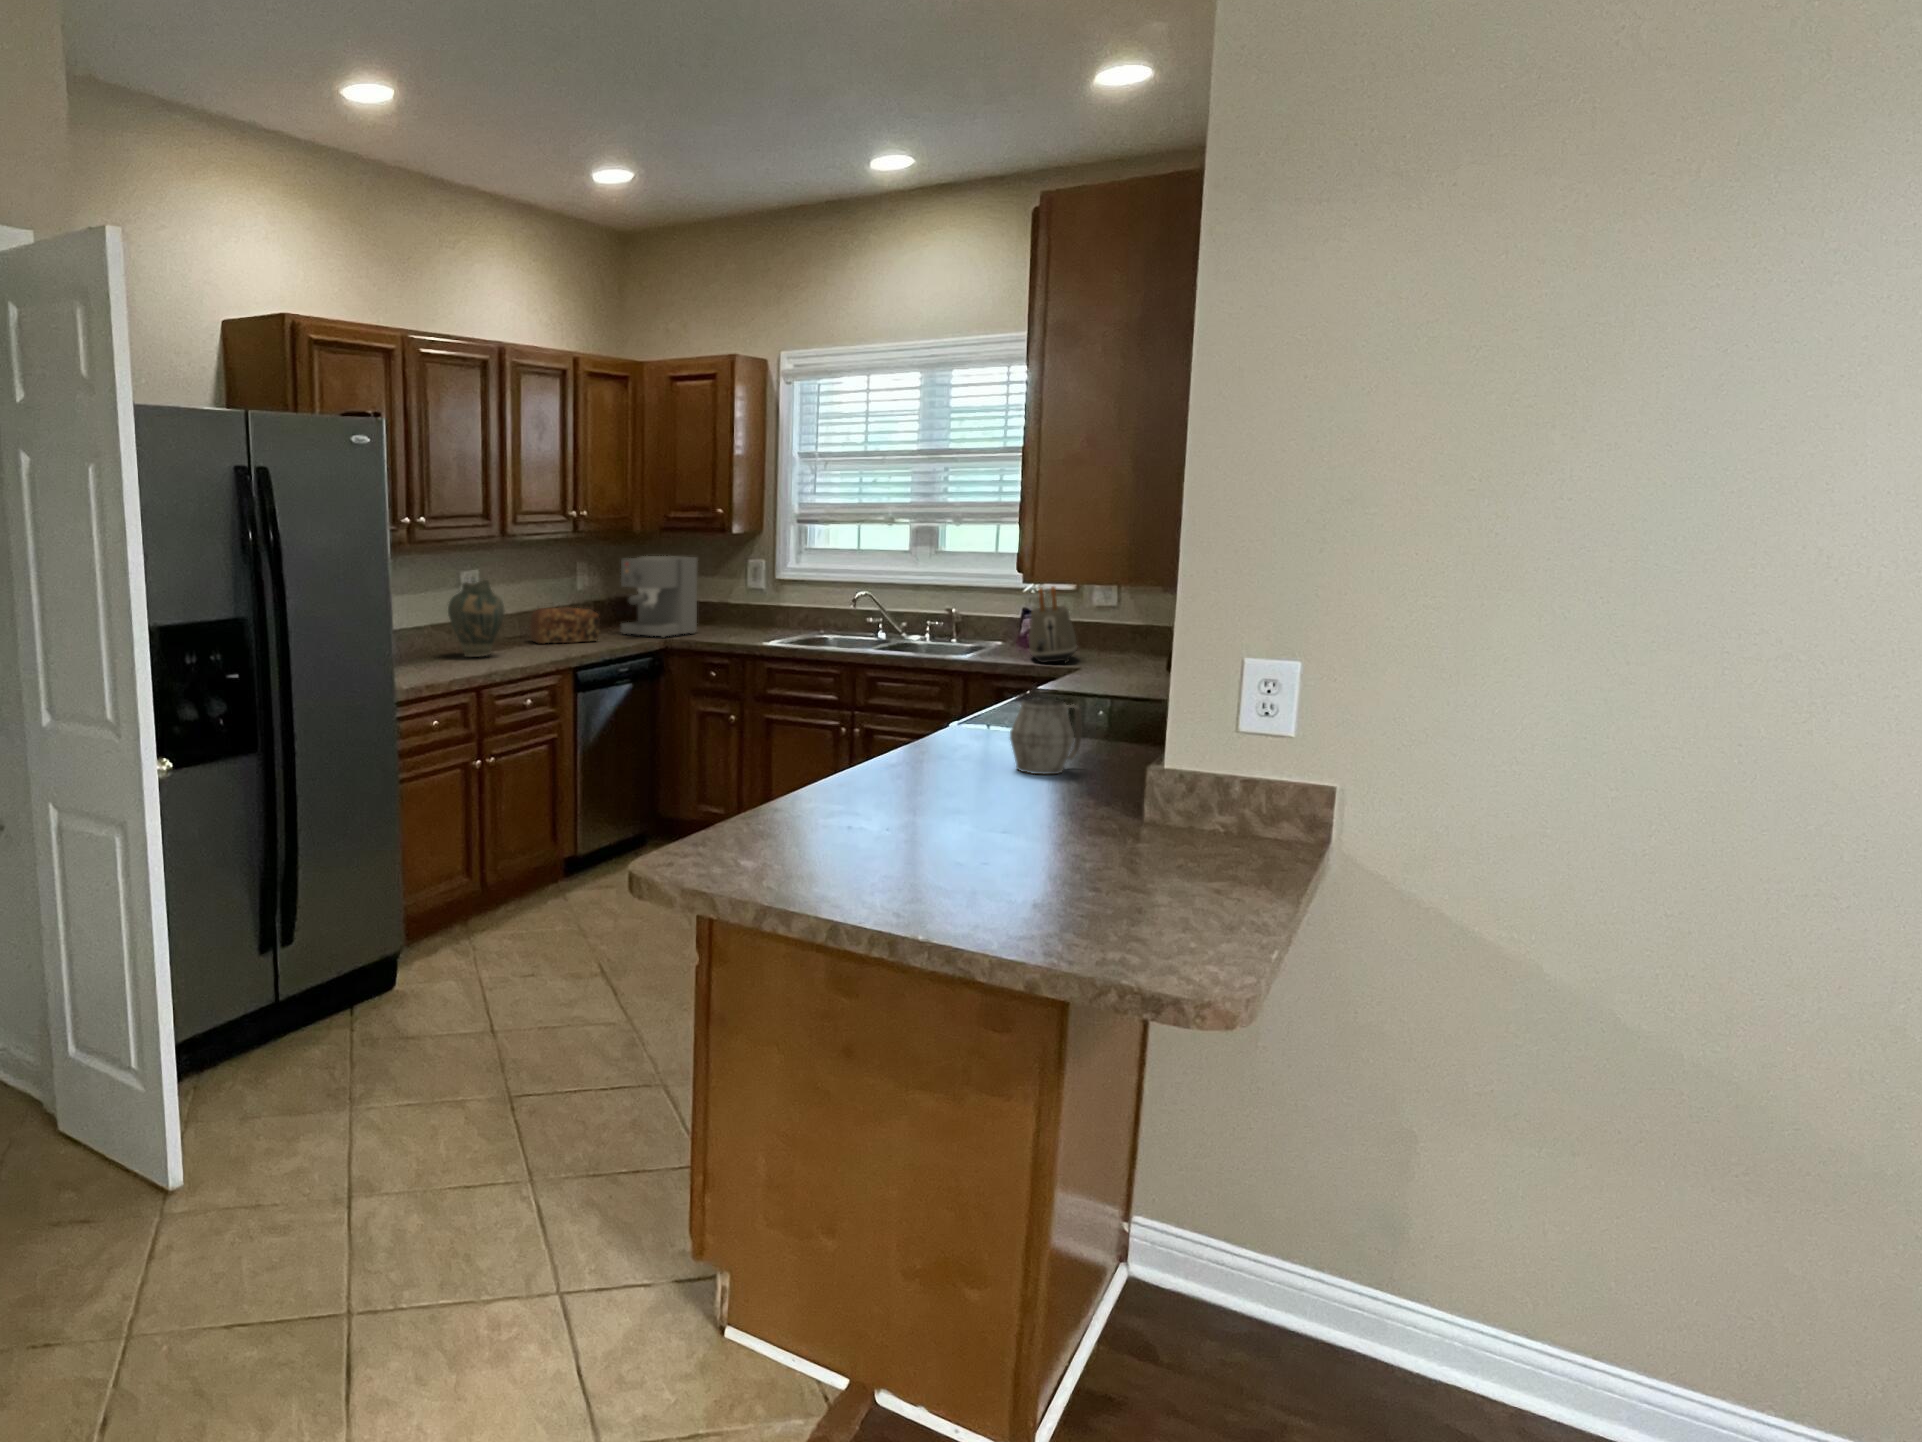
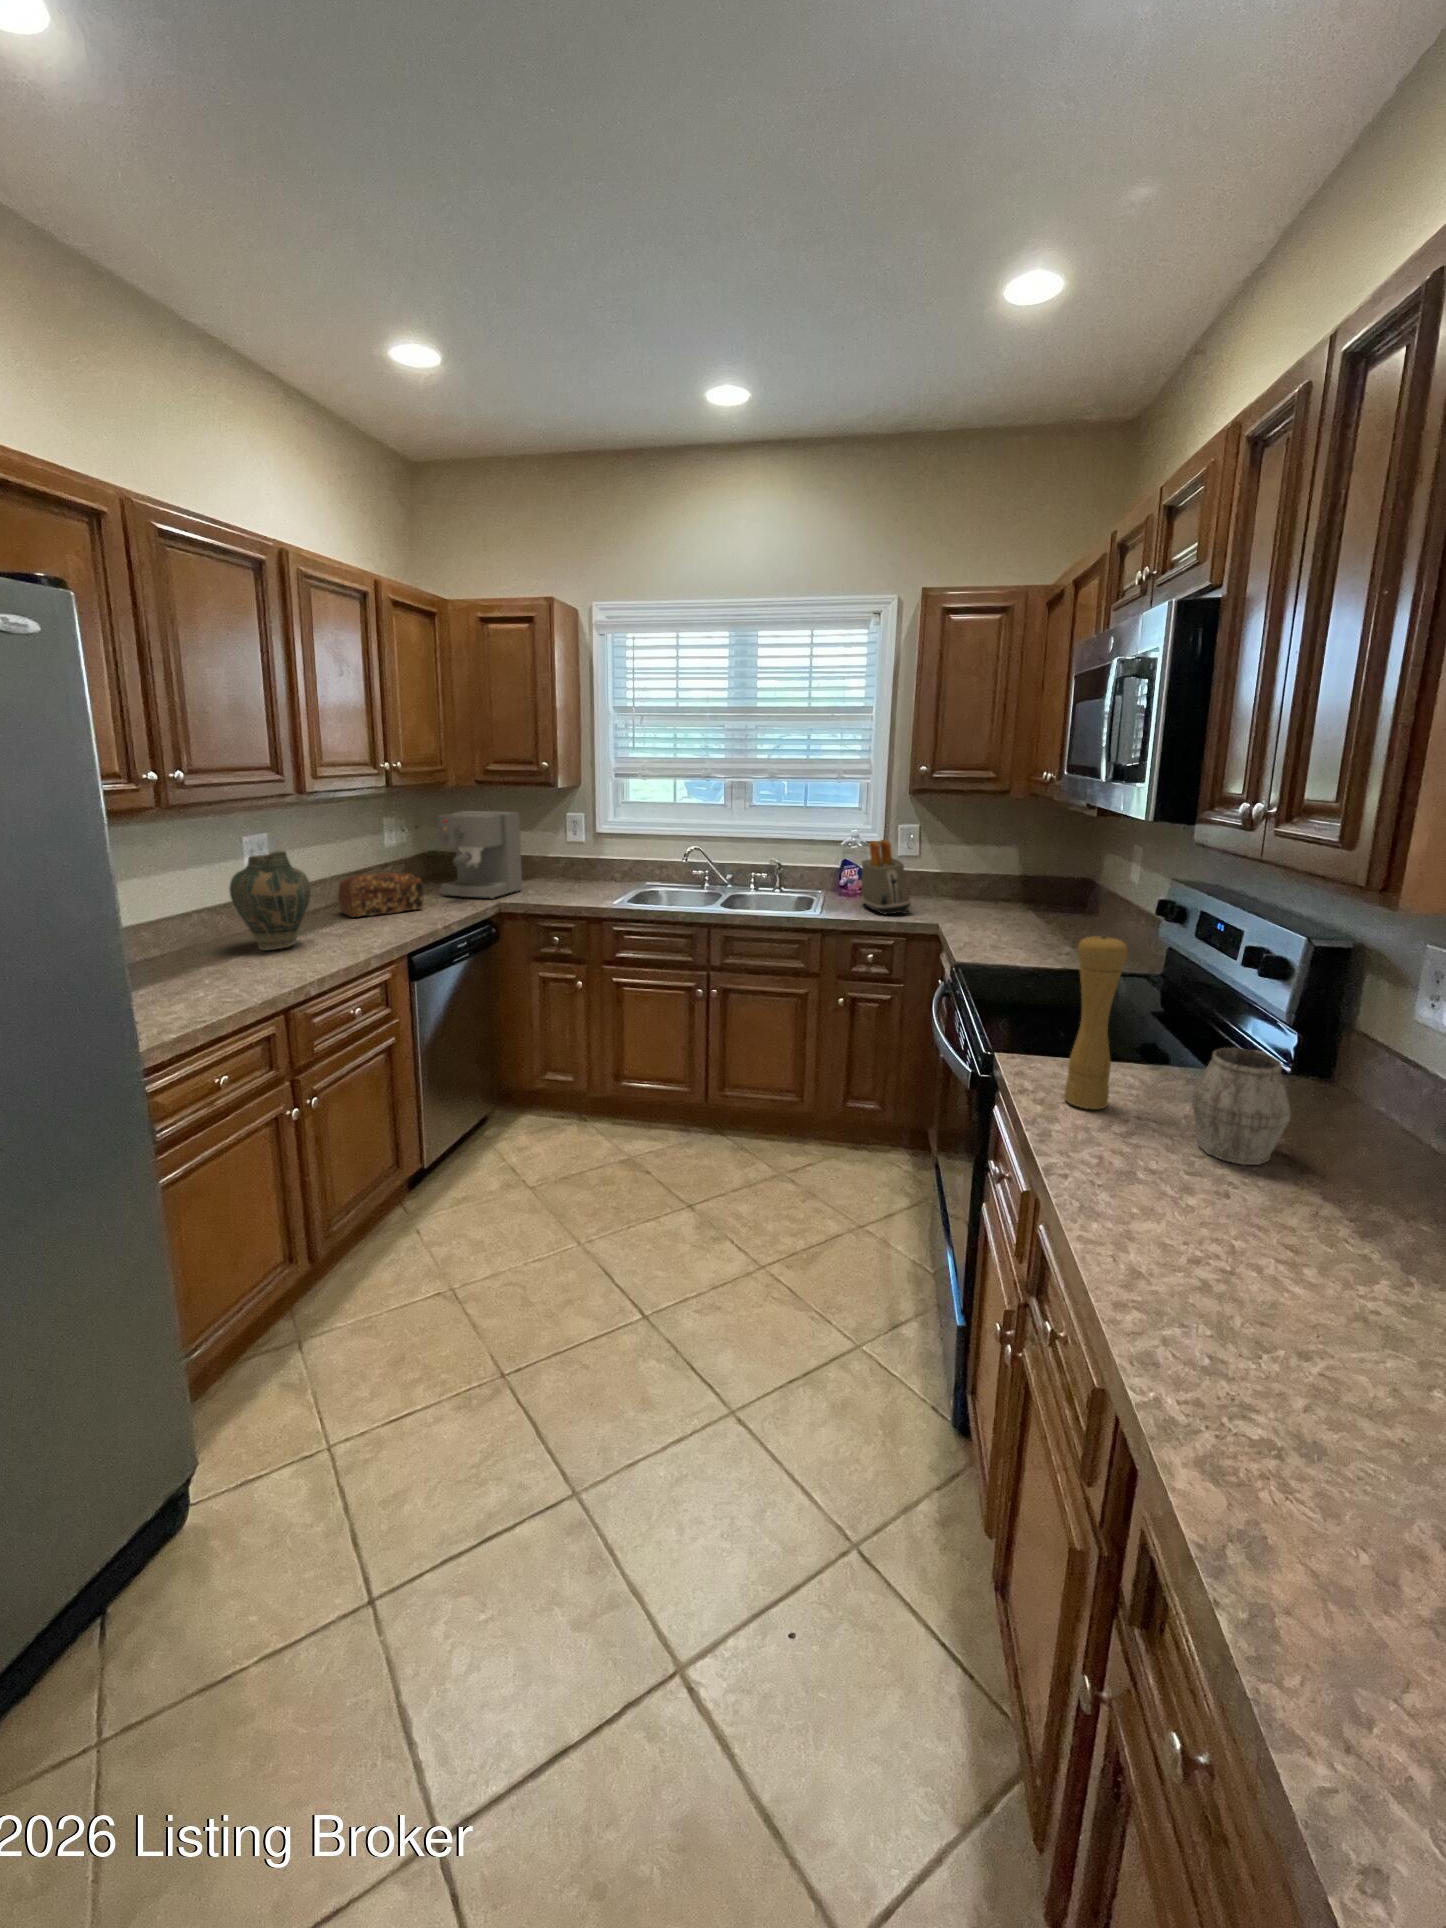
pepper mill: none [963,624,1002,752] -> present [1064,935,1128,1109]

